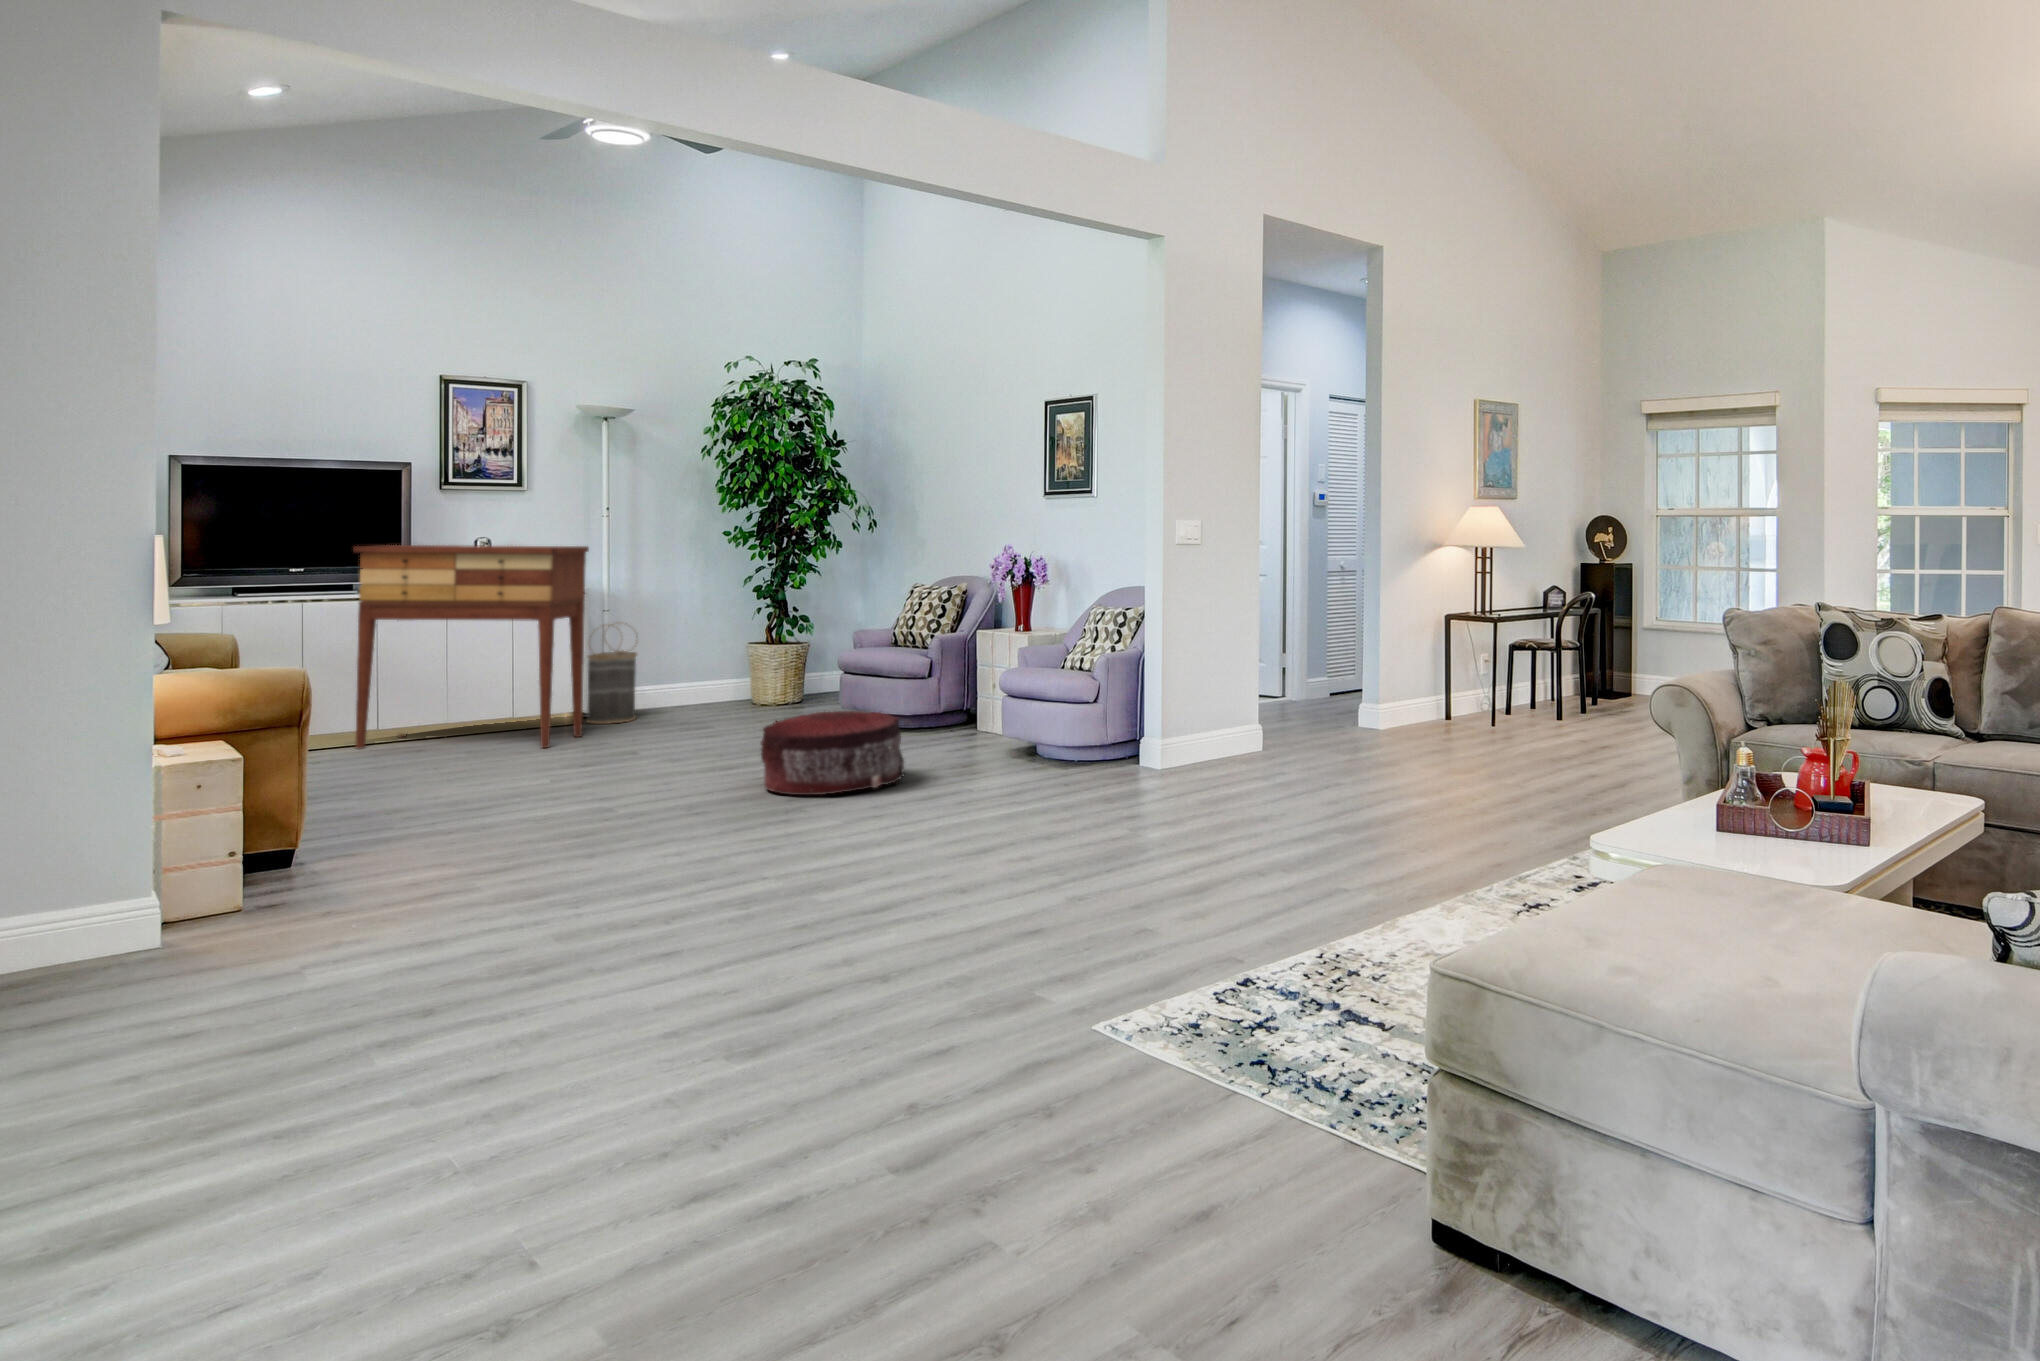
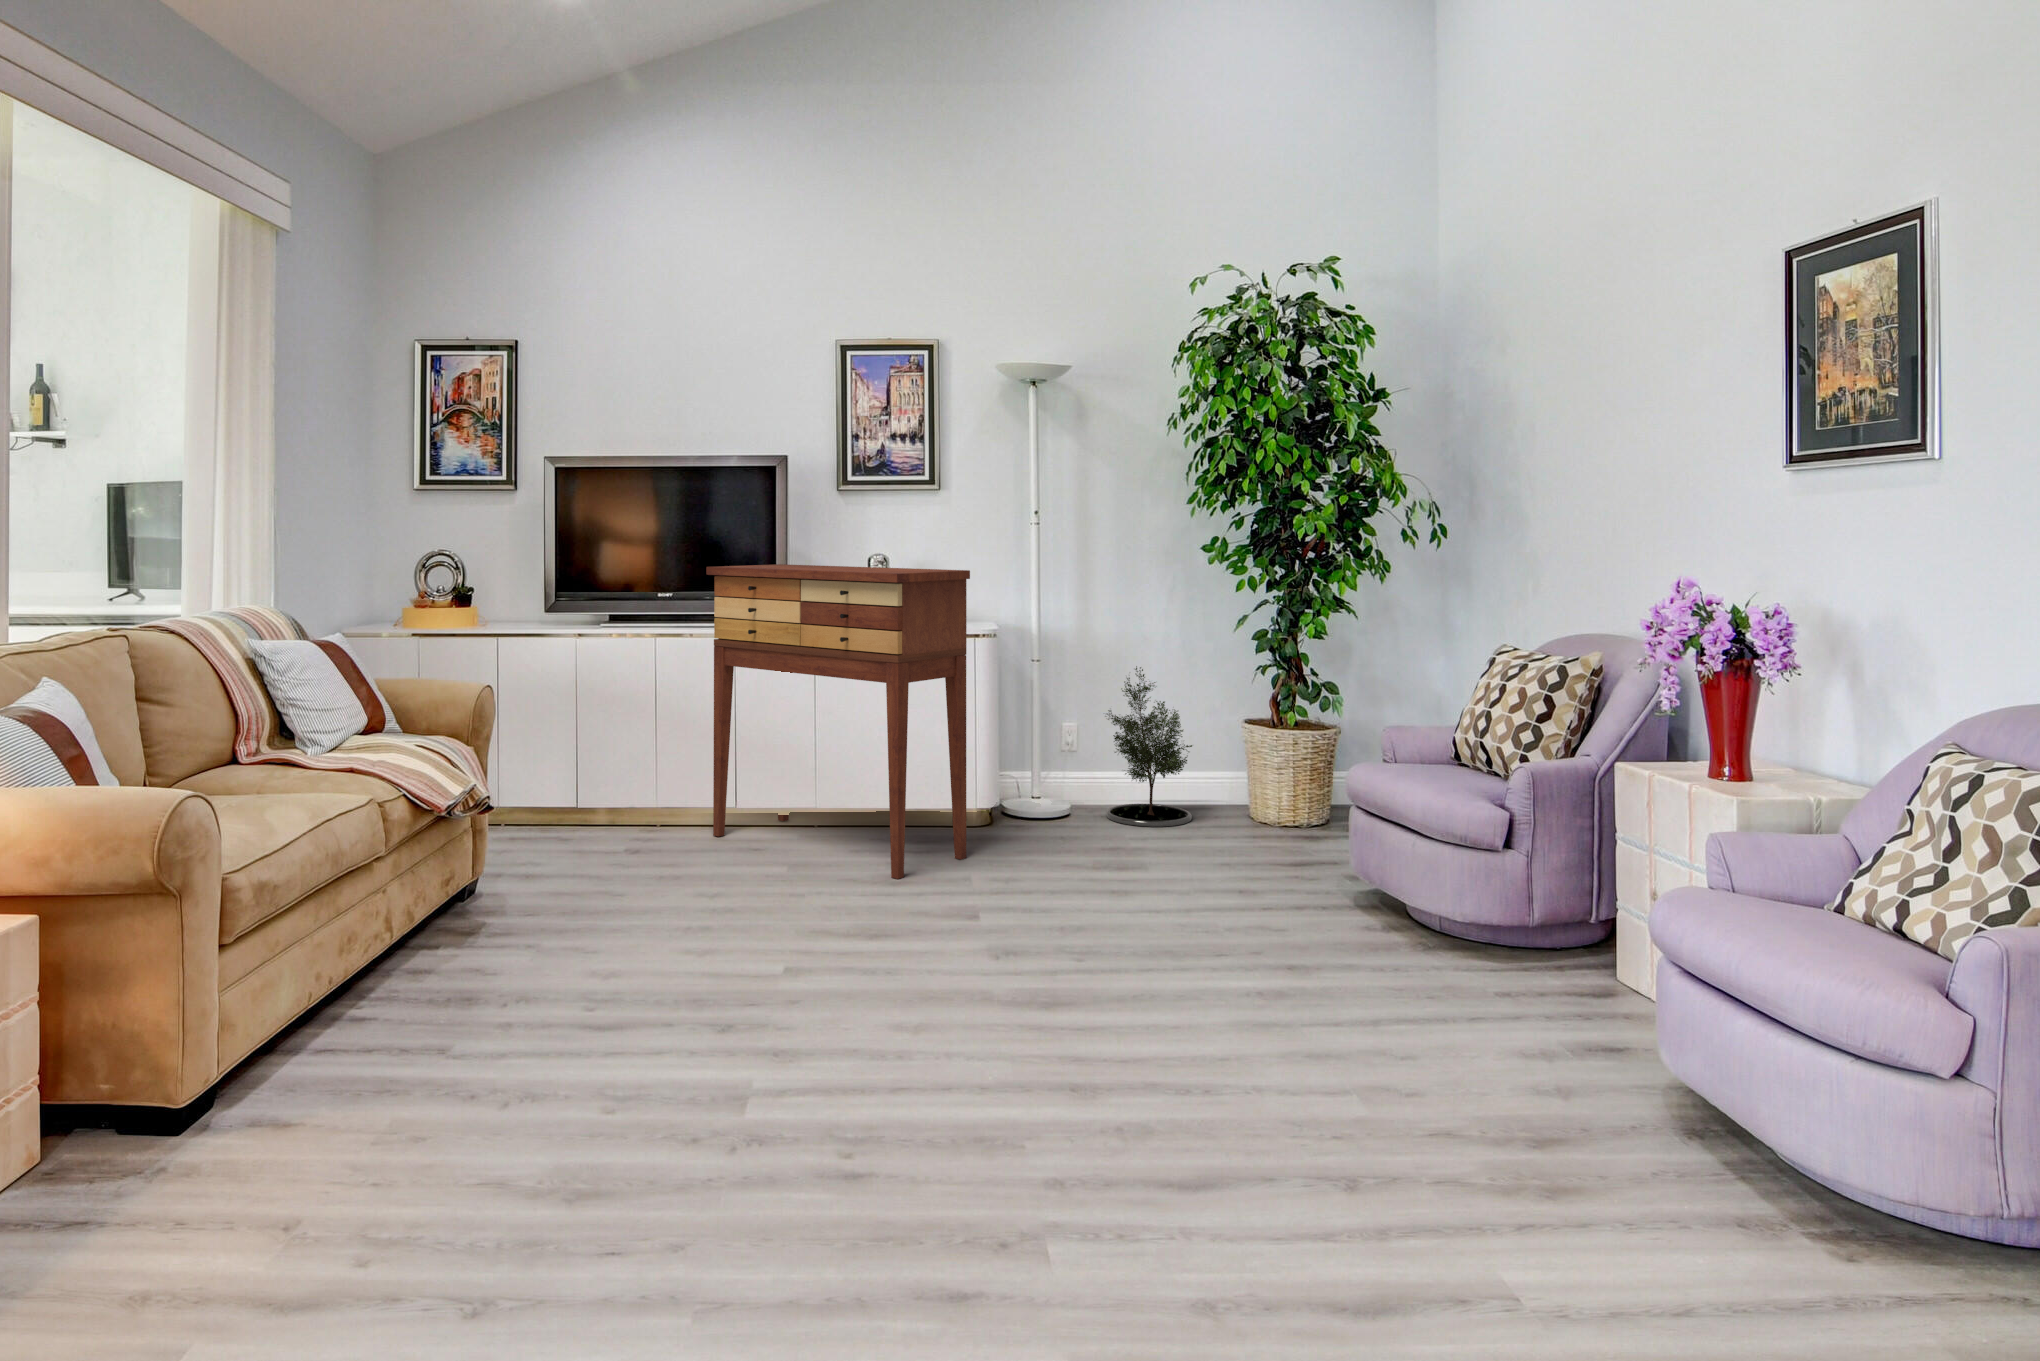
potted tree: none [657,610,719,713] -> present [1106,666,1192,827]
basket: present [586,622,637,724] -> none [998,681,1070,834]
pouf: present [761,711,904,795] -> none [1080,942,1394,1194]

